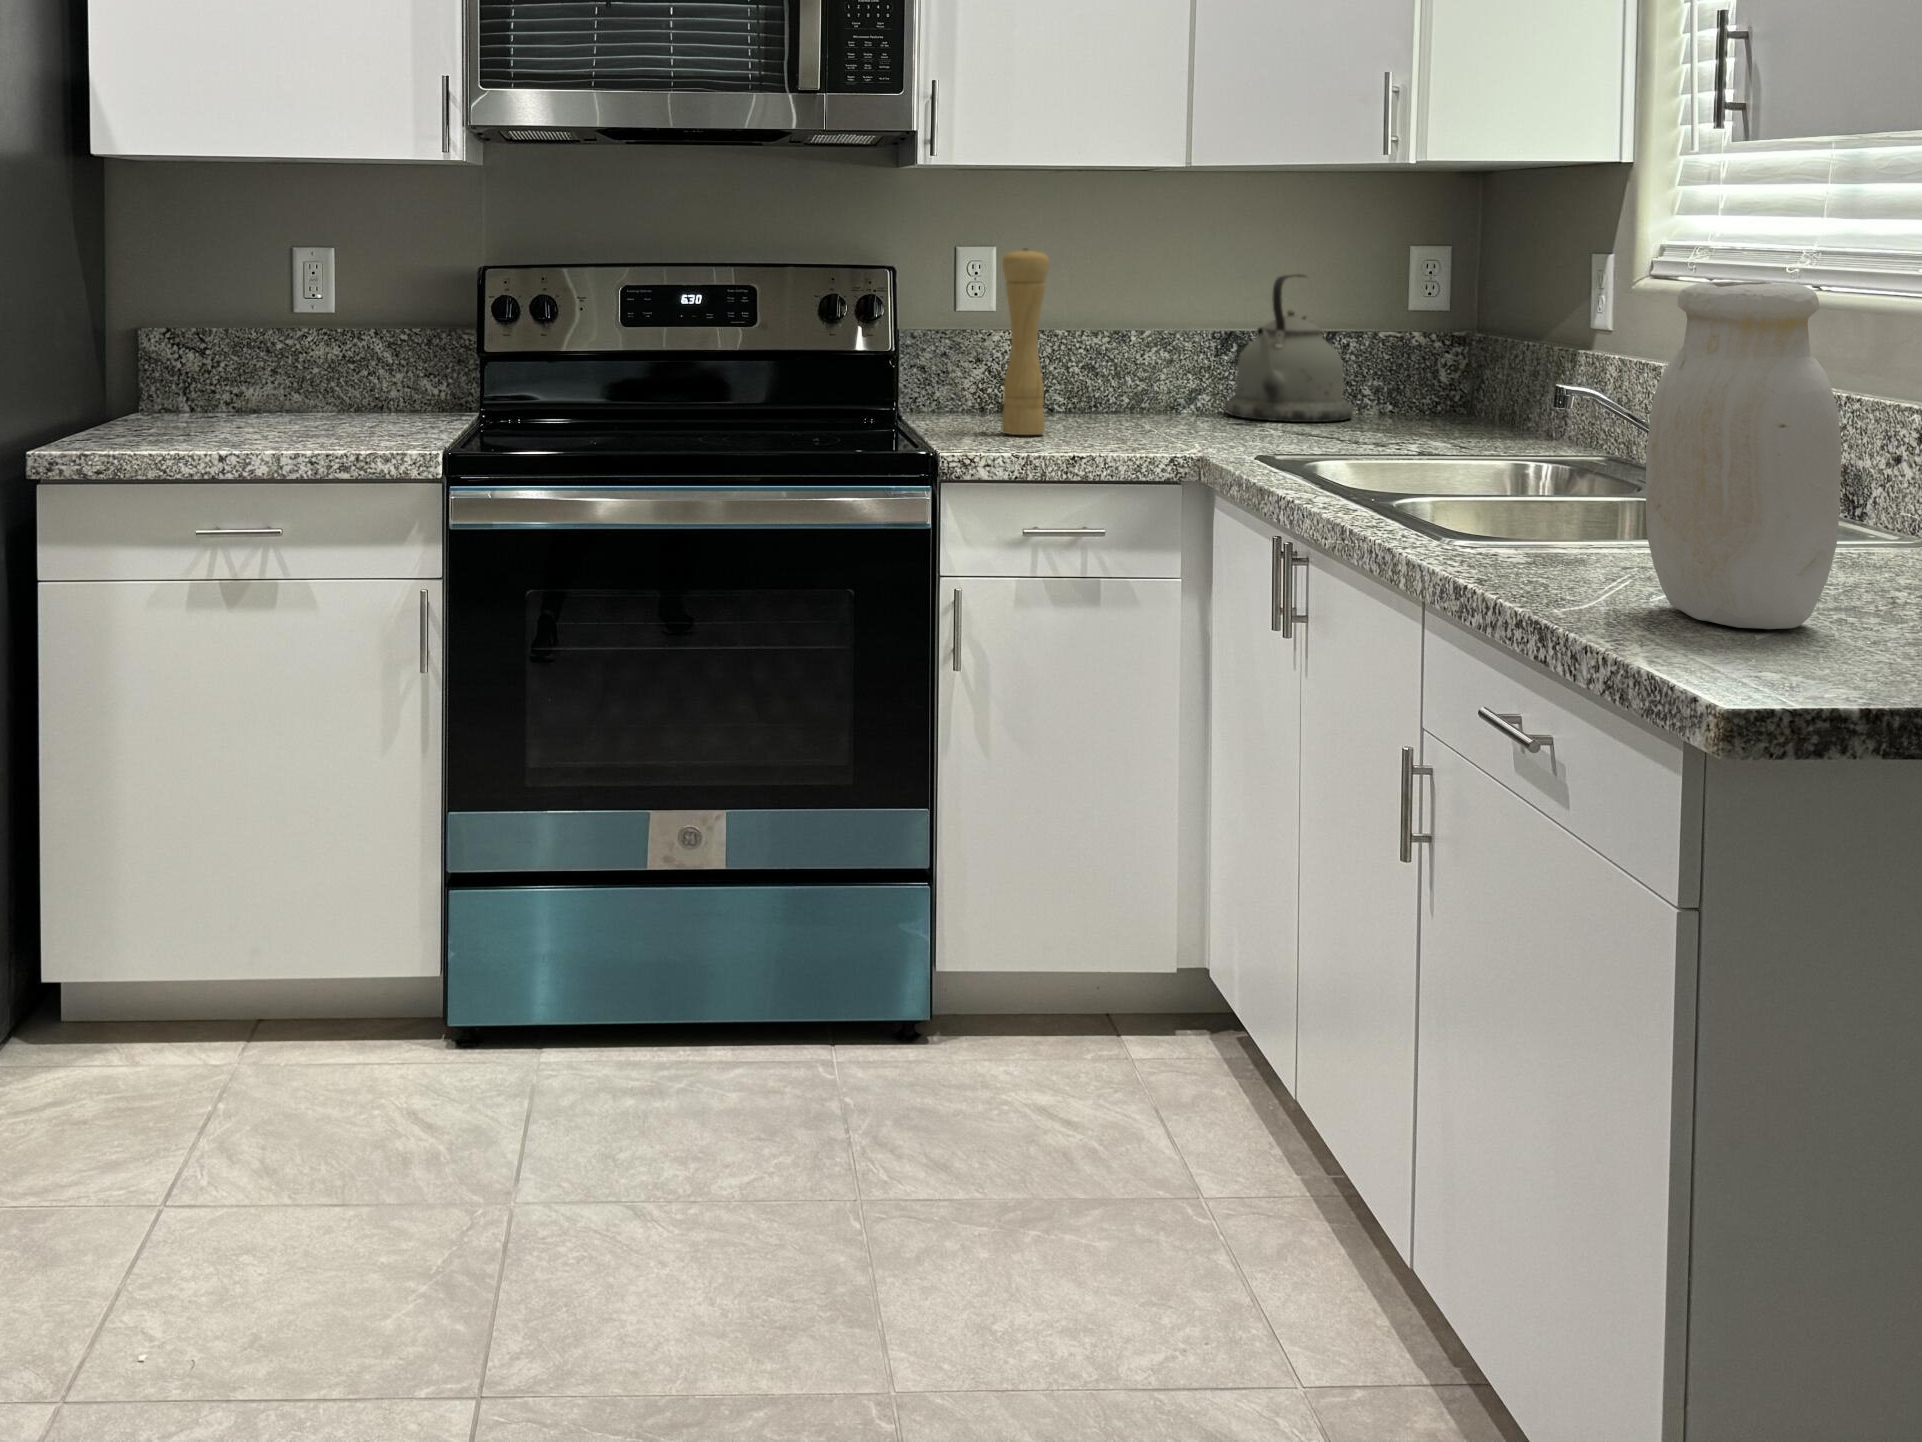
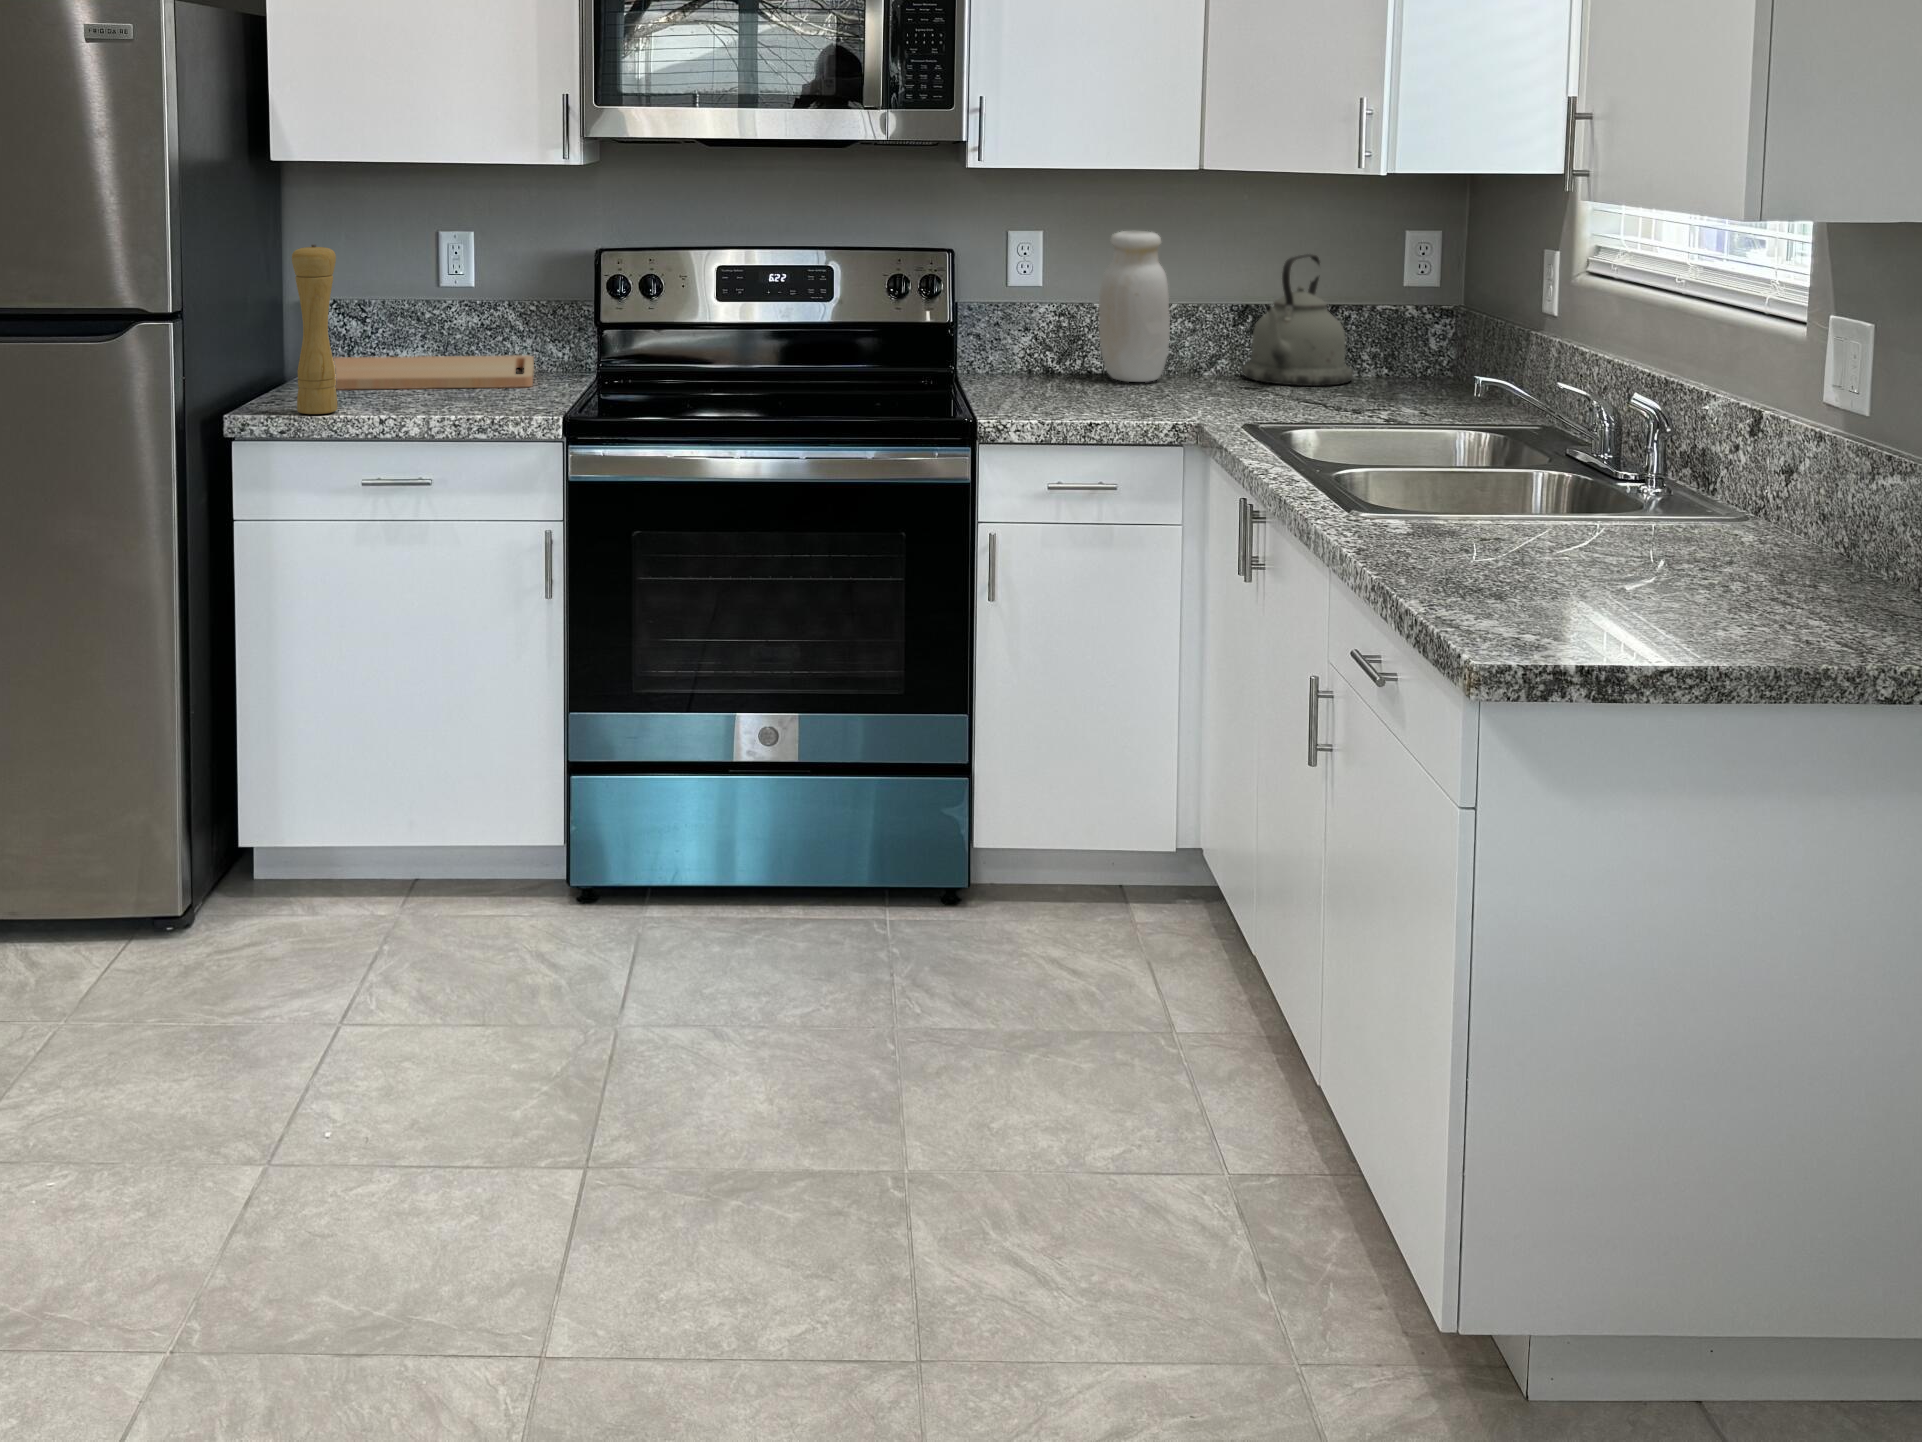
pepper mill: present [1002,248,1050,435] -> present [292,244,337,414]
jar: present [1646,281,1841,629] -> present [1098,231,1170,382]
cutting board: none [142,395,408,429] -> present [334,355,534,390]

